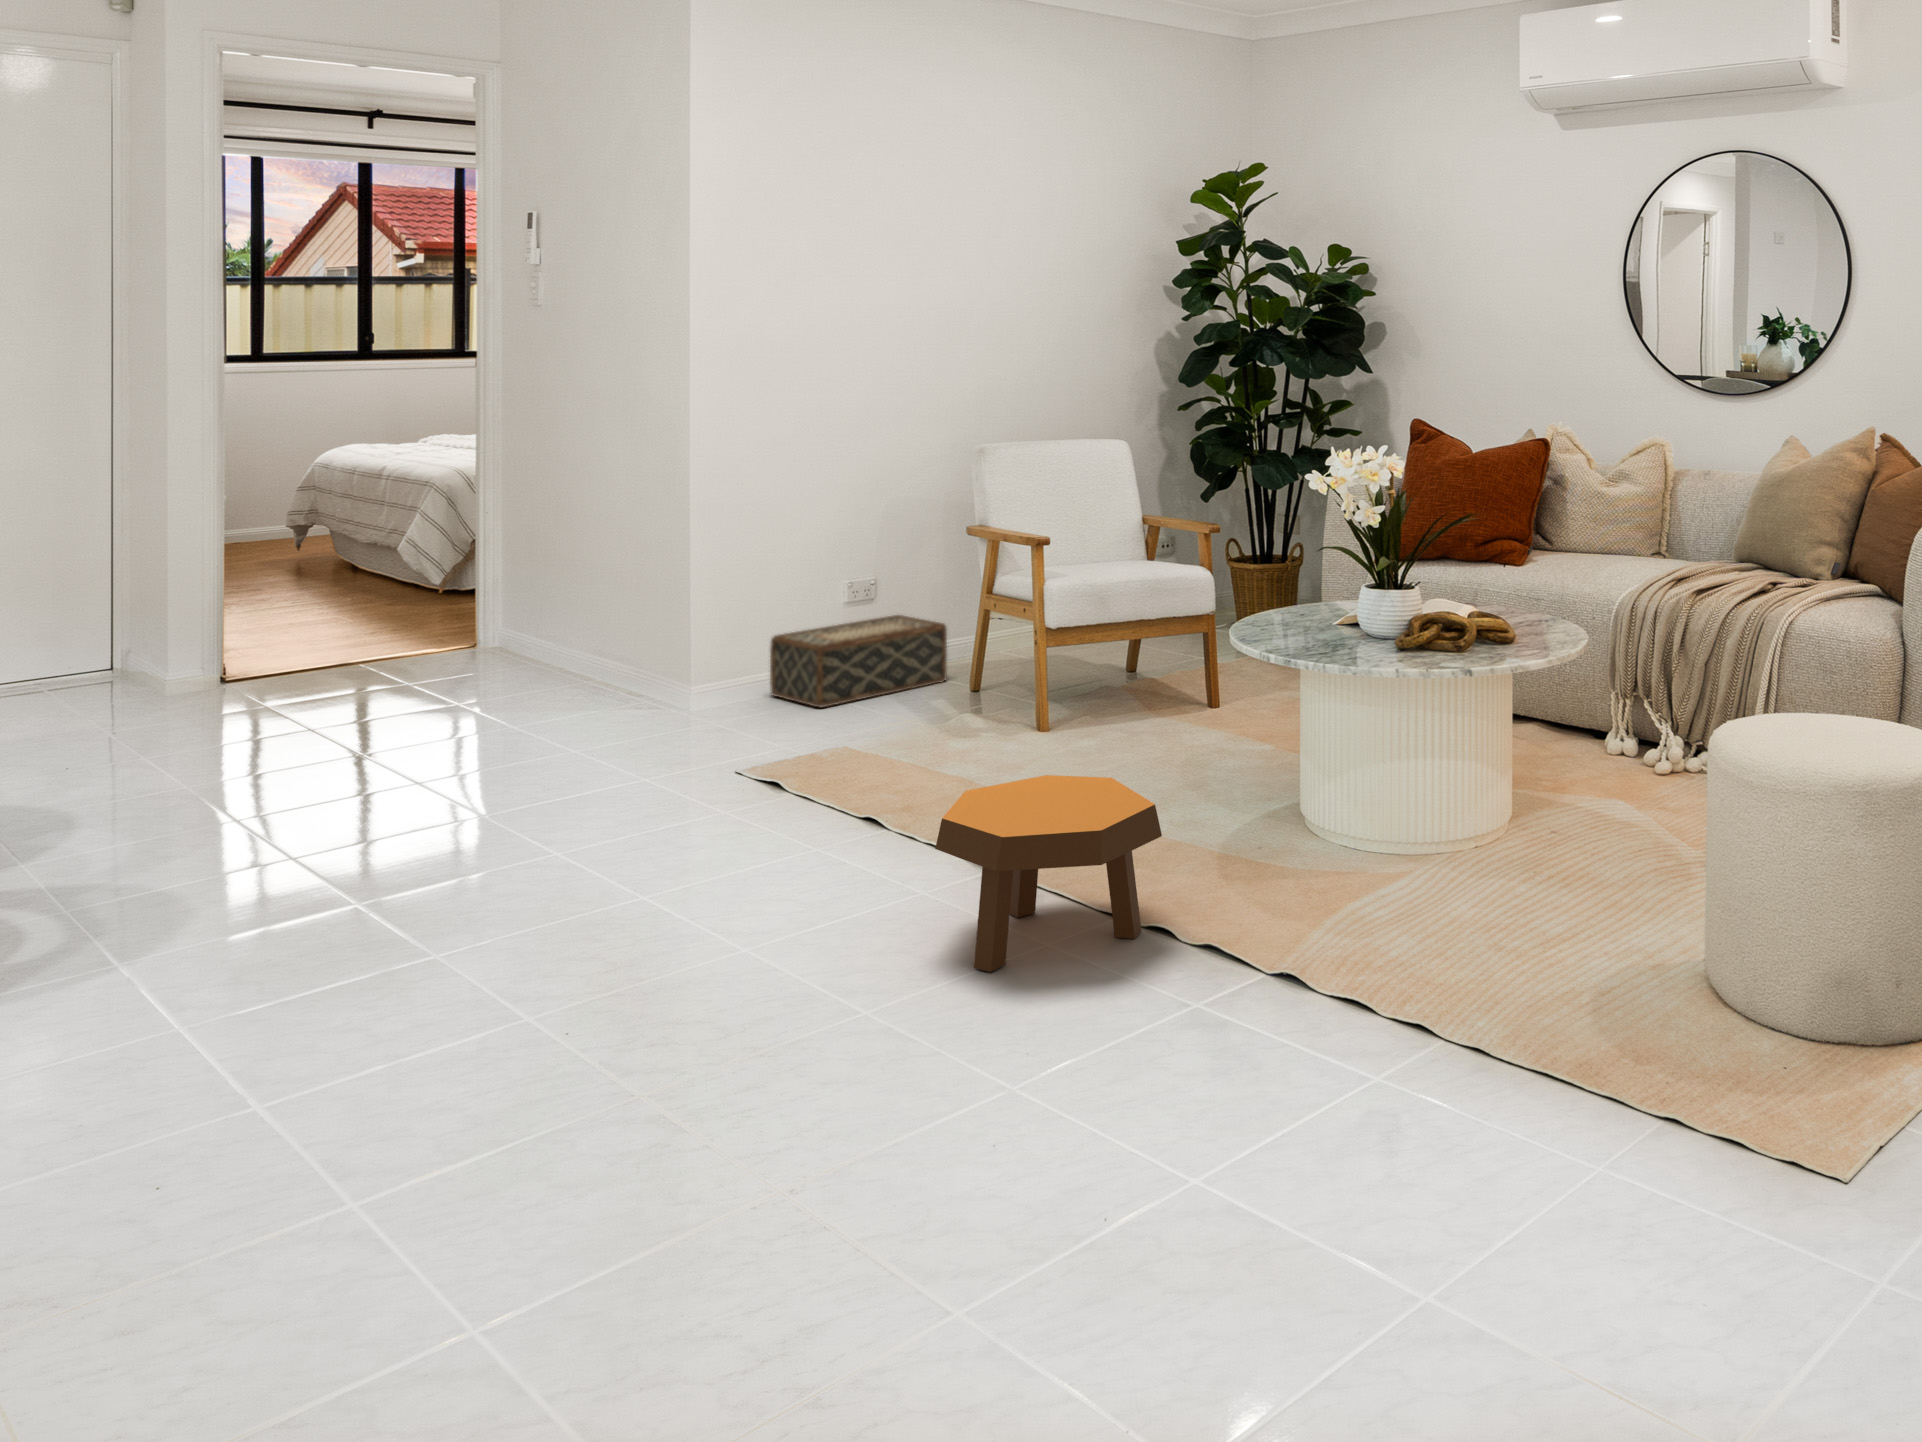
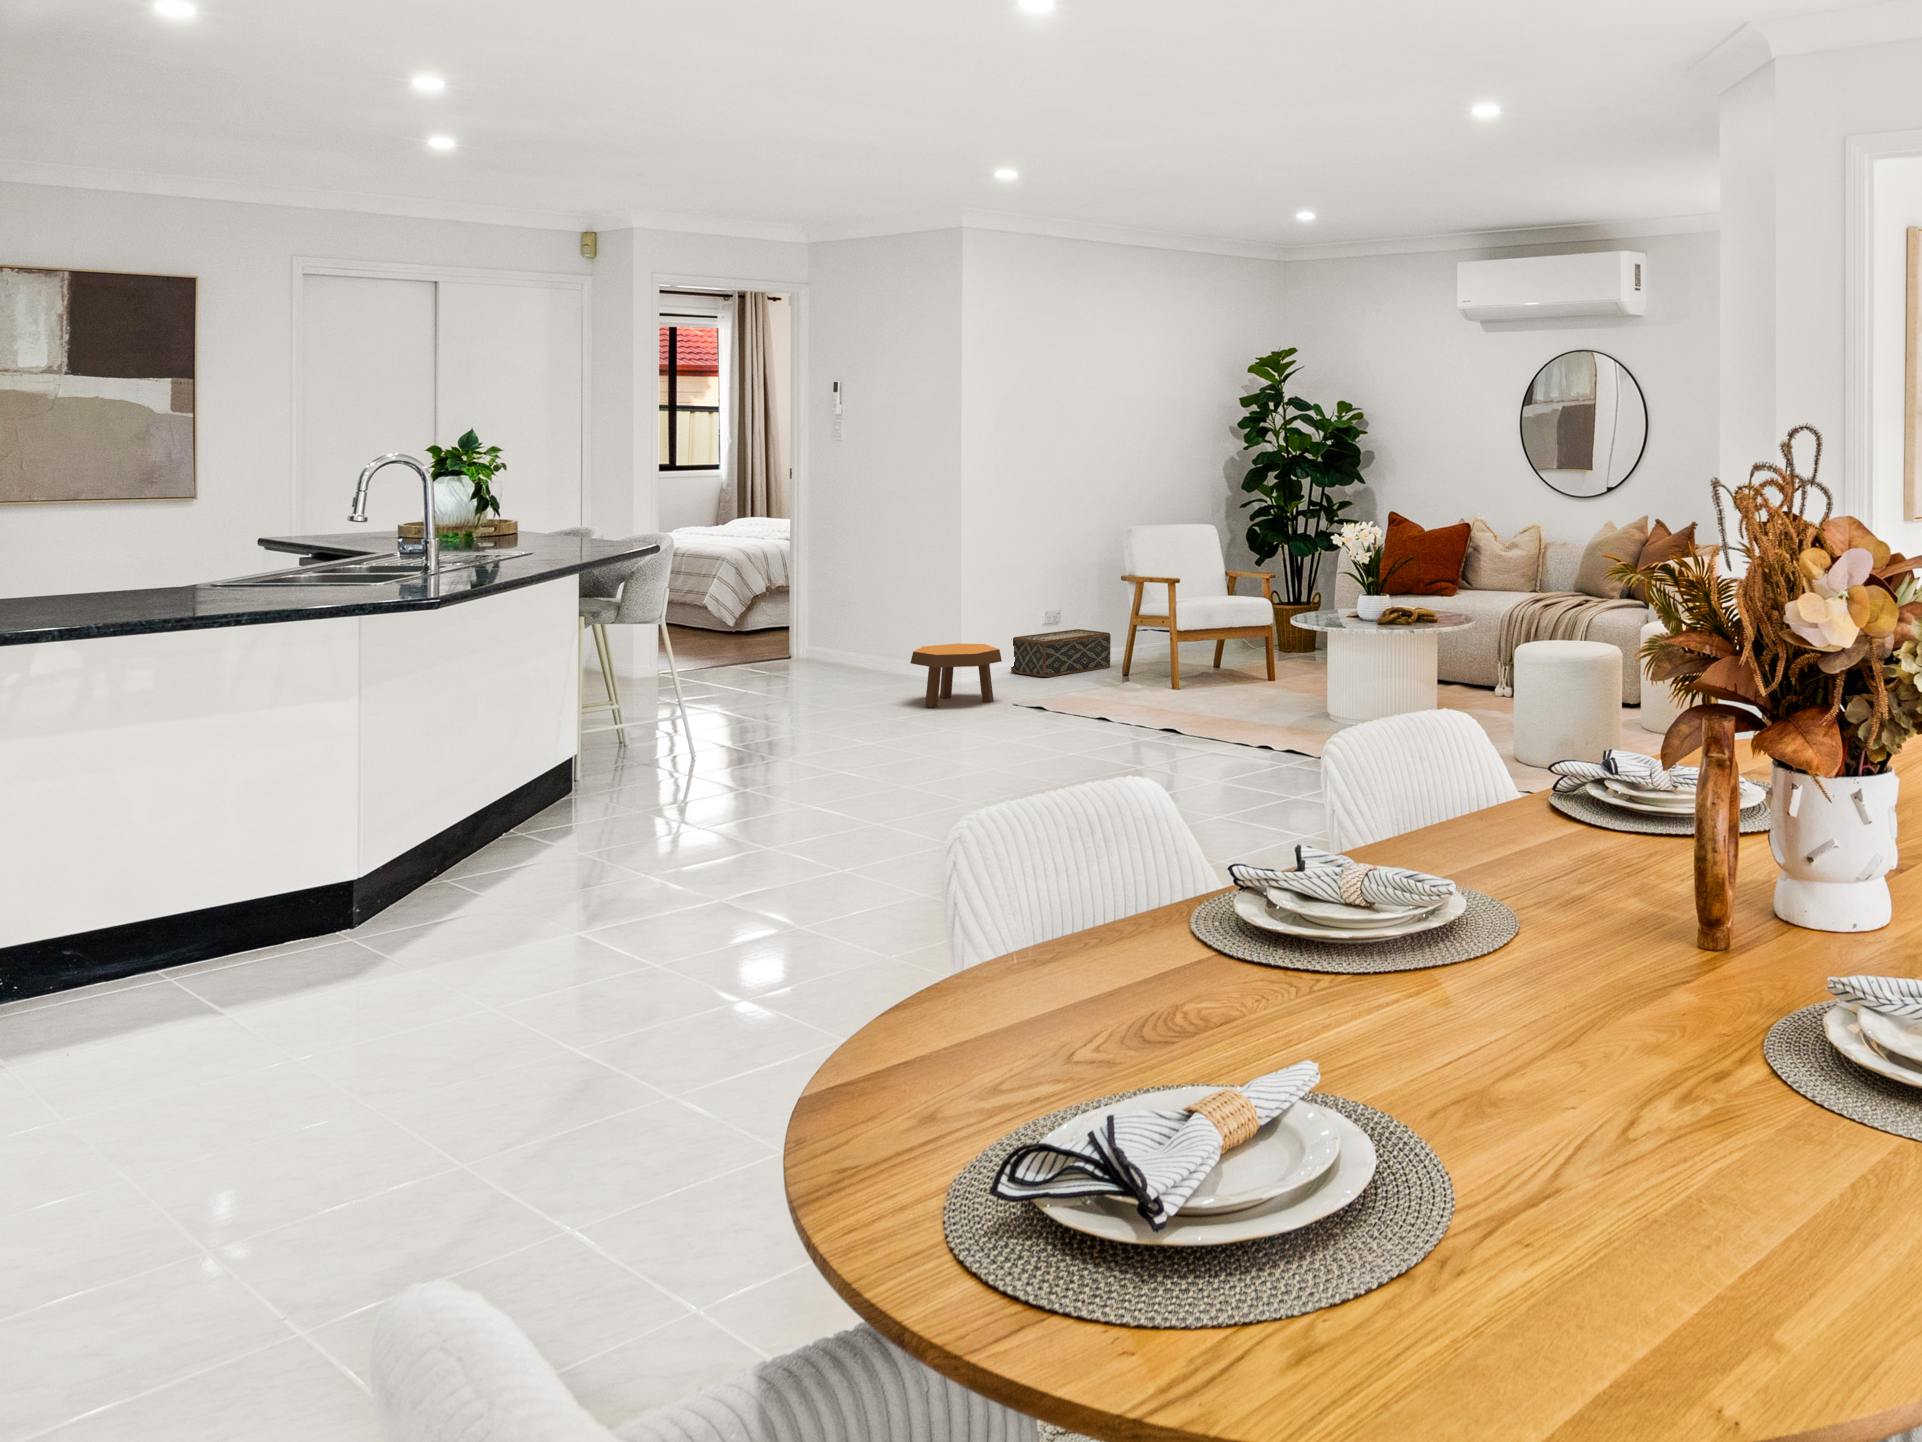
footstool: present [935,775,1162,972] -> present [911,644,1002,708]

